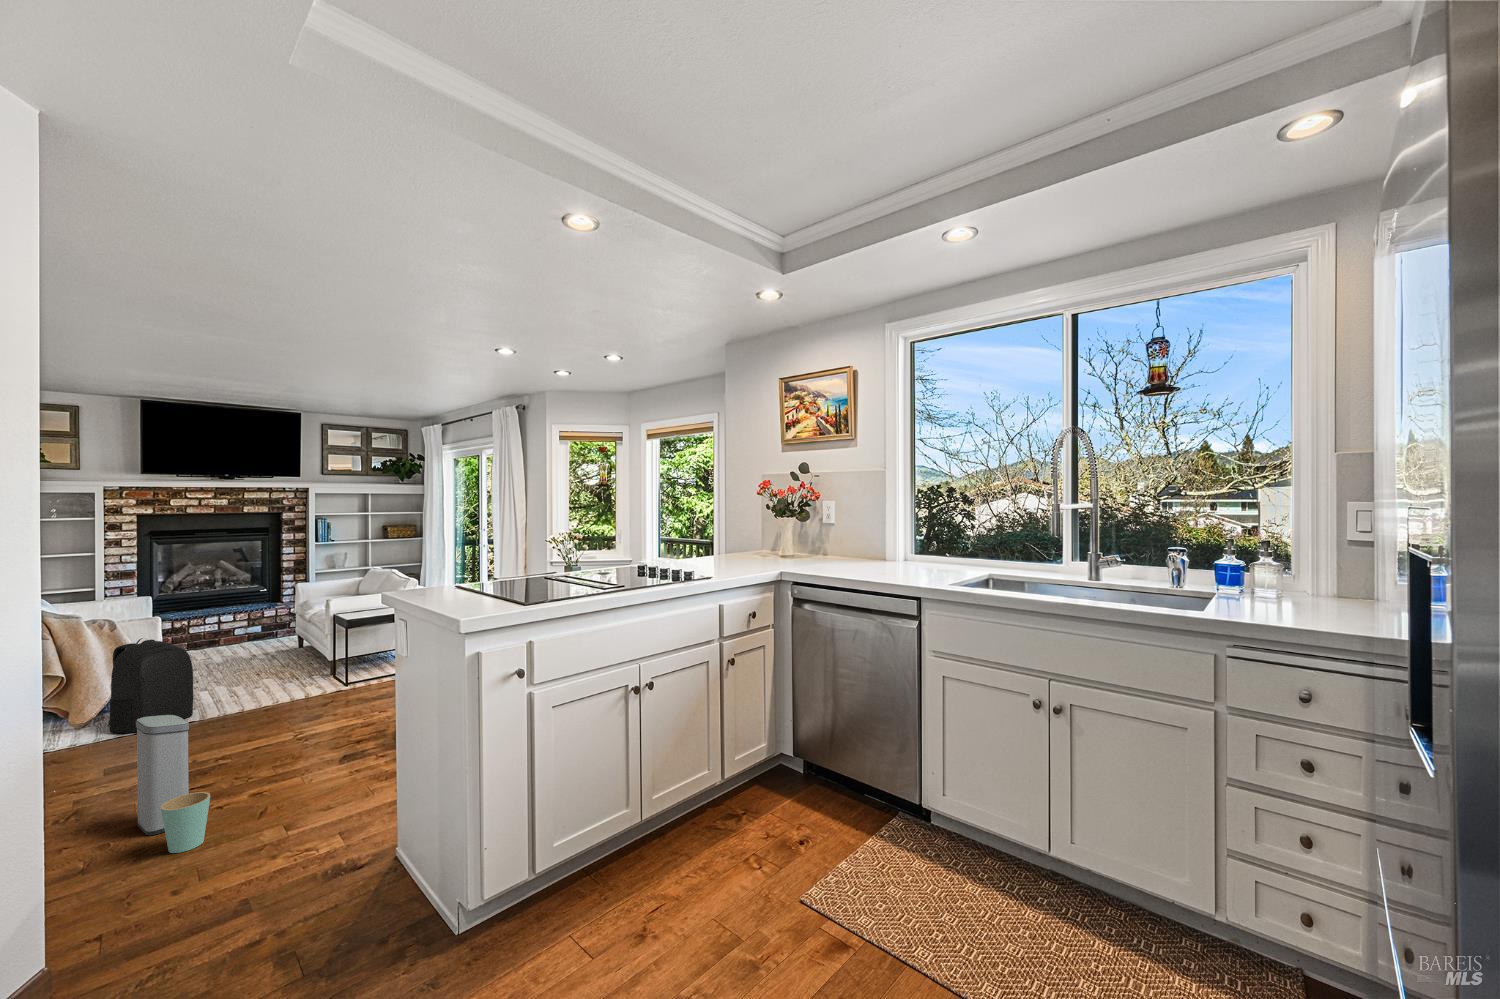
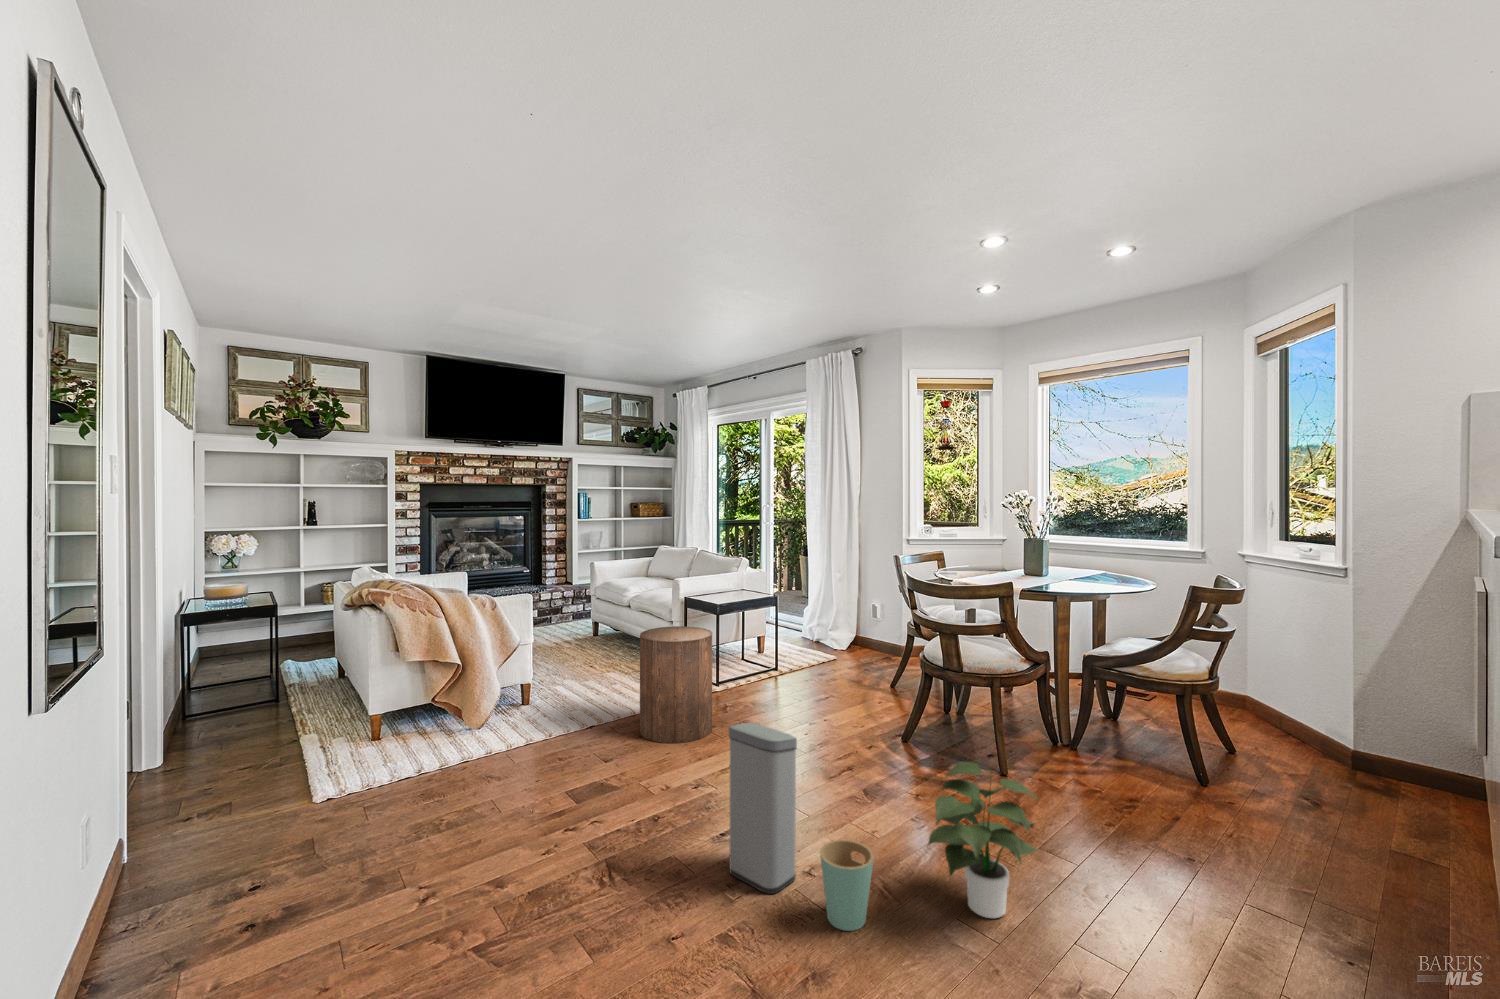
backpack: present [107,638,193,733] -> none [508,617,590,731]
stool: none [214,640,289,735] -> present [640,626,712,743]
potted plant: none [242,732,348,836] -> present [928,762,1039,918]

